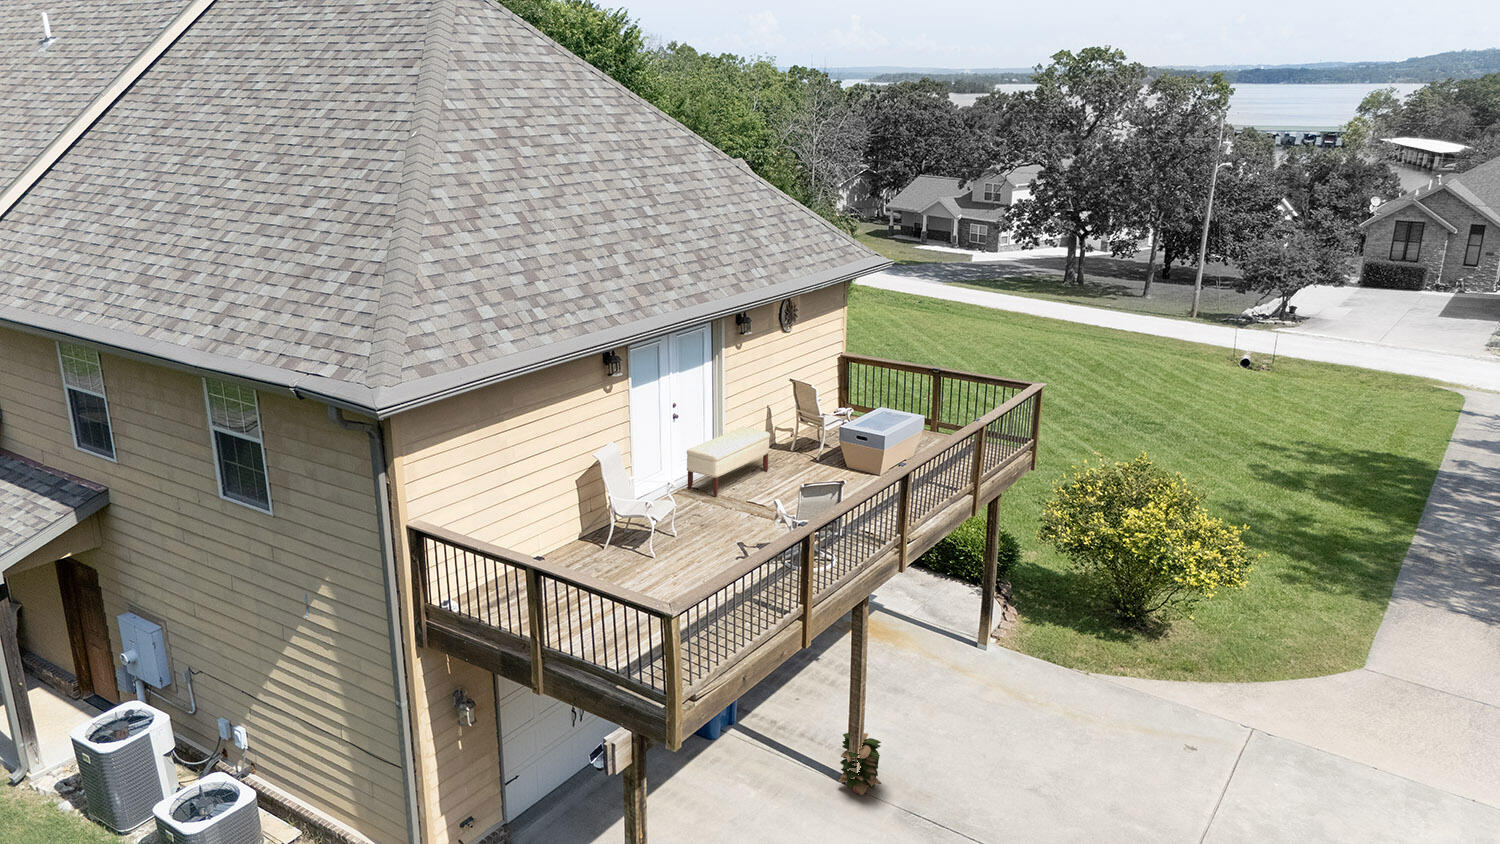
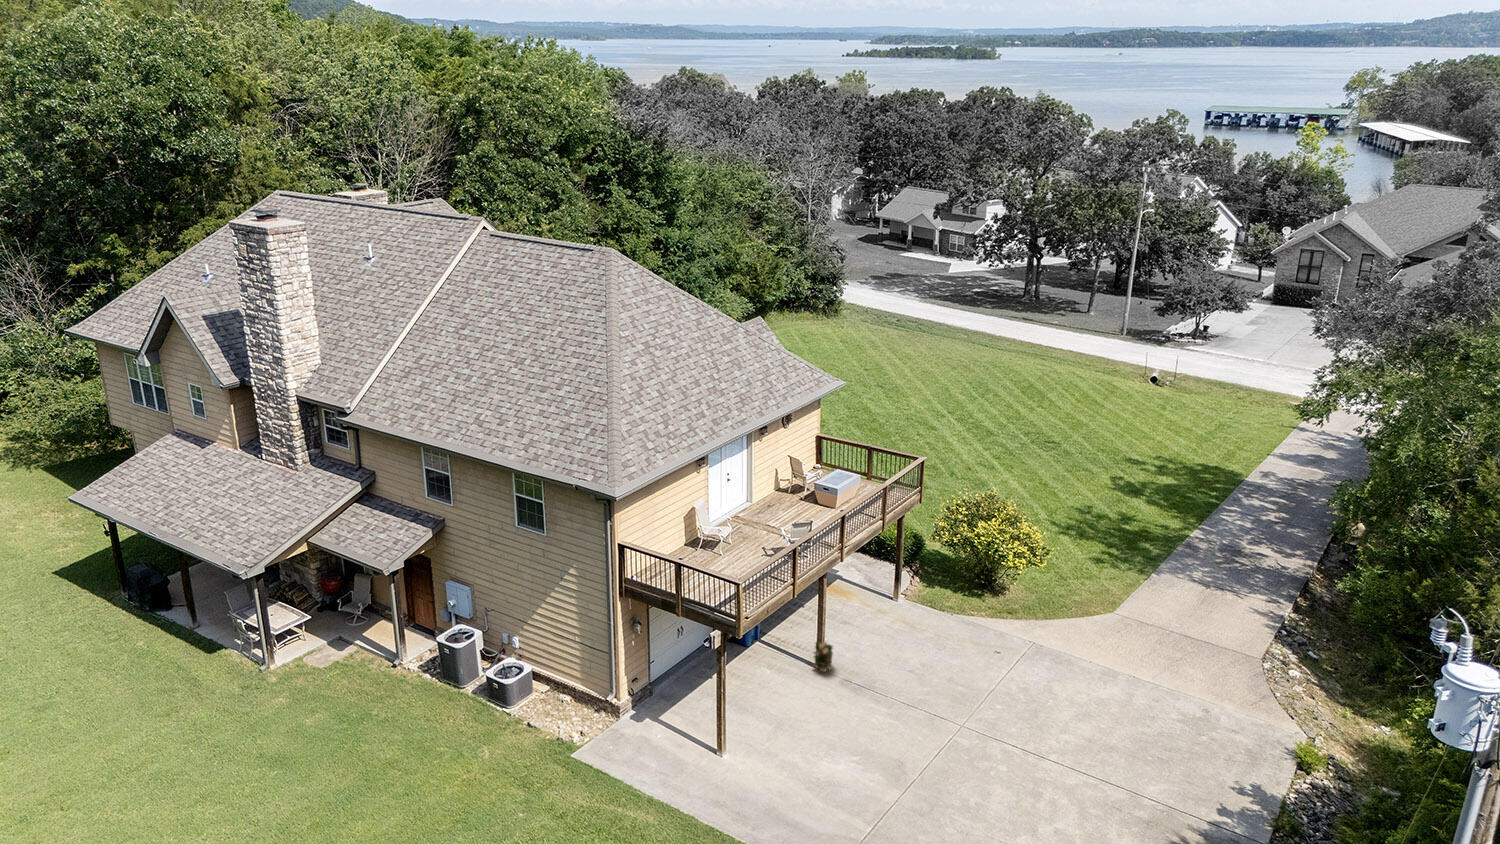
bench: present [687,427,770,497] -> none [735,482,778,522]

